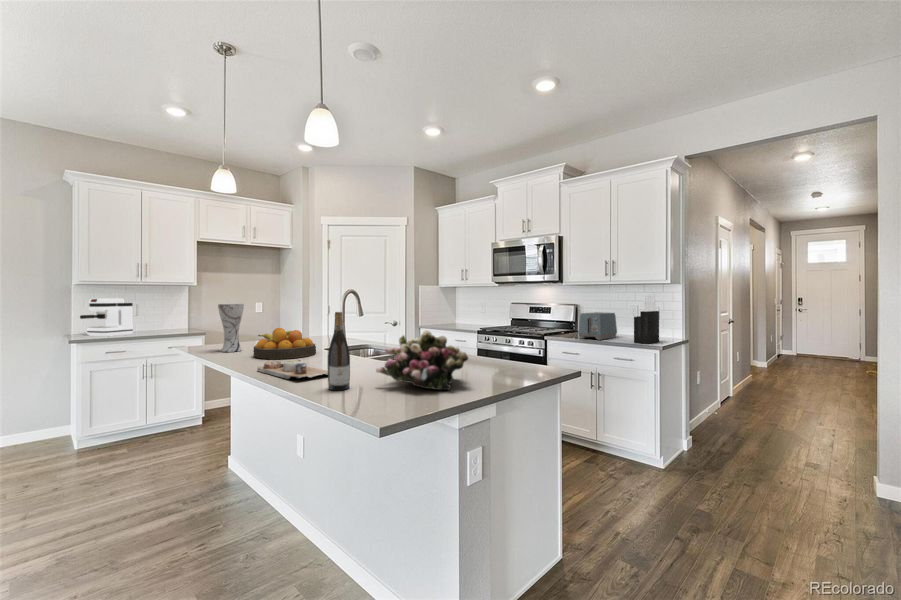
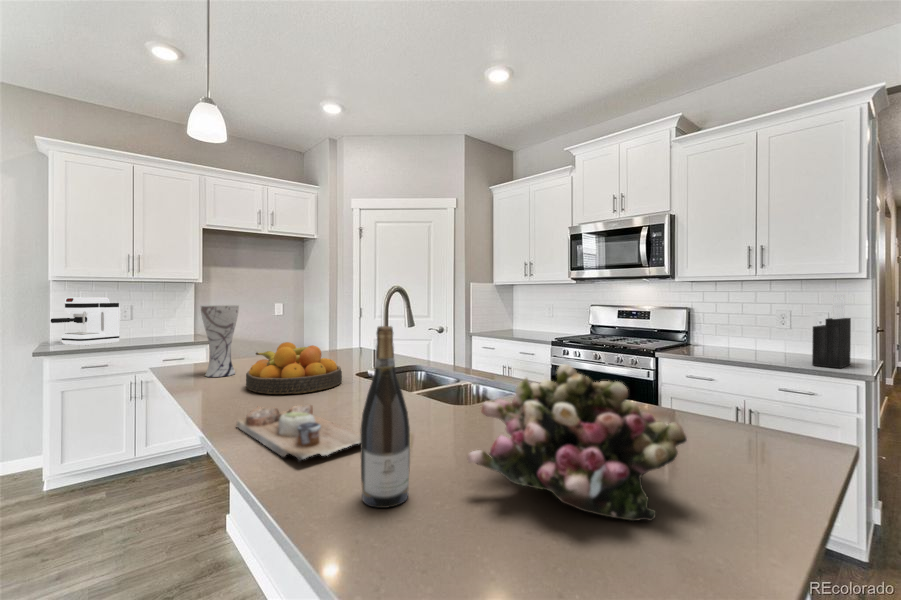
toaster: present [578,312,617,340] -> none [712,319,767,359]

